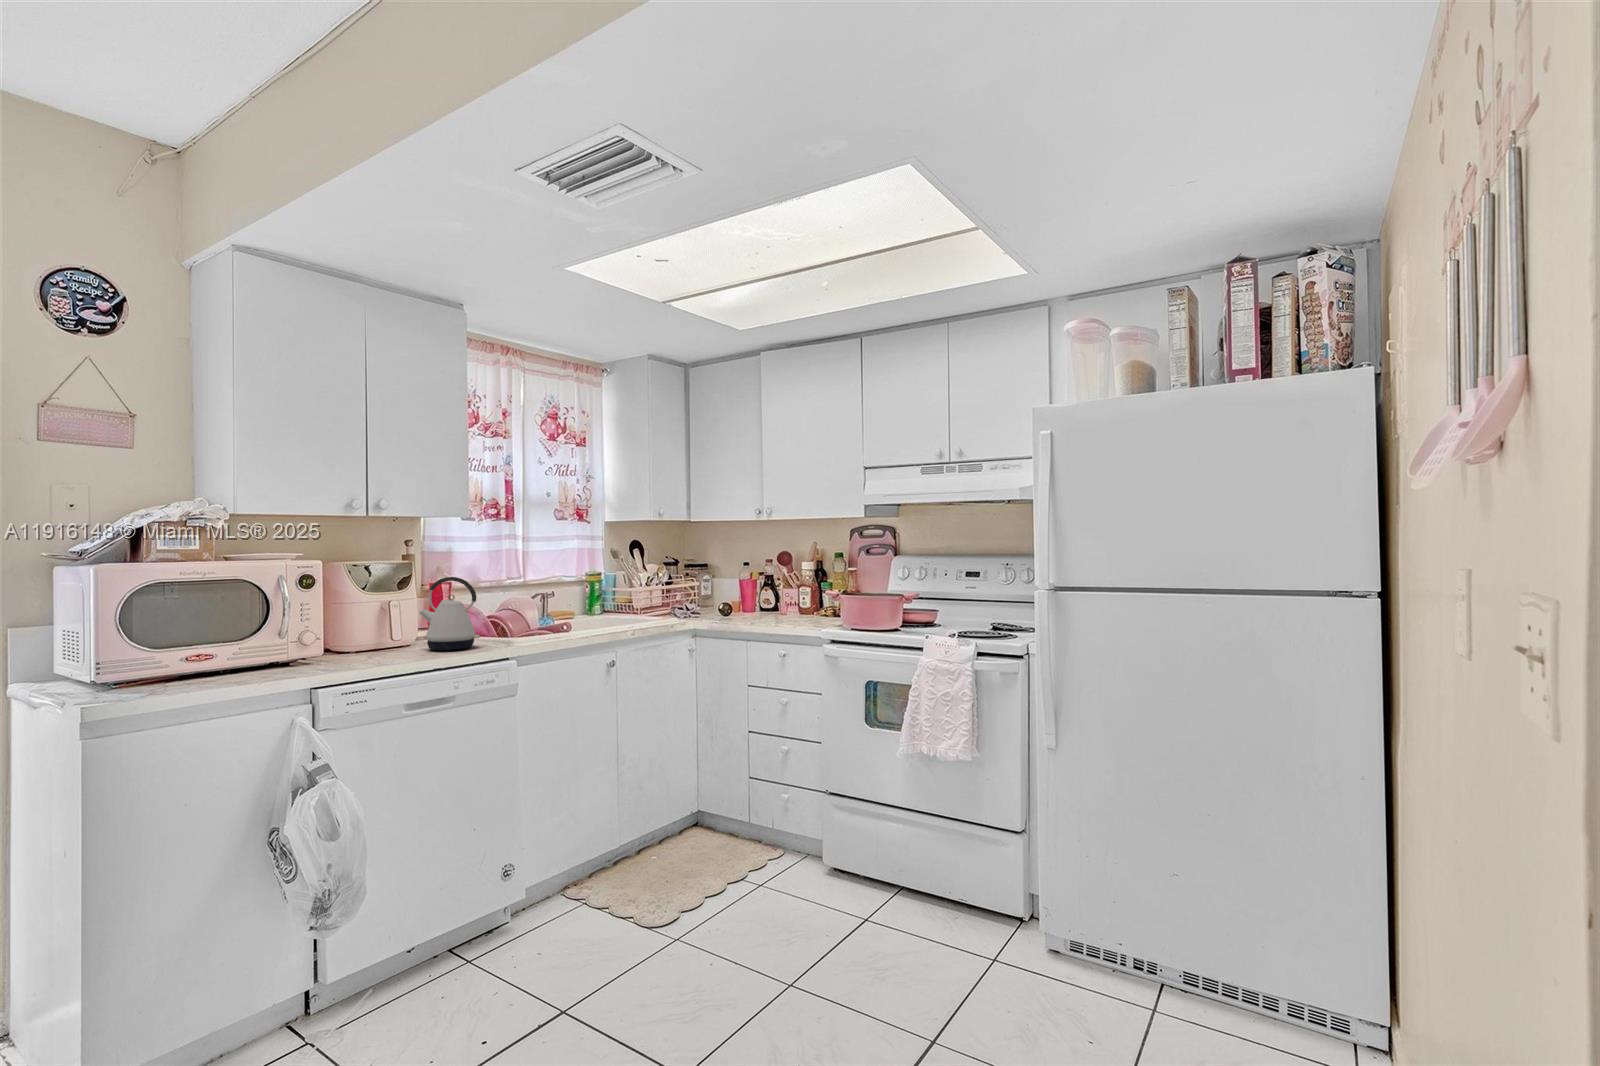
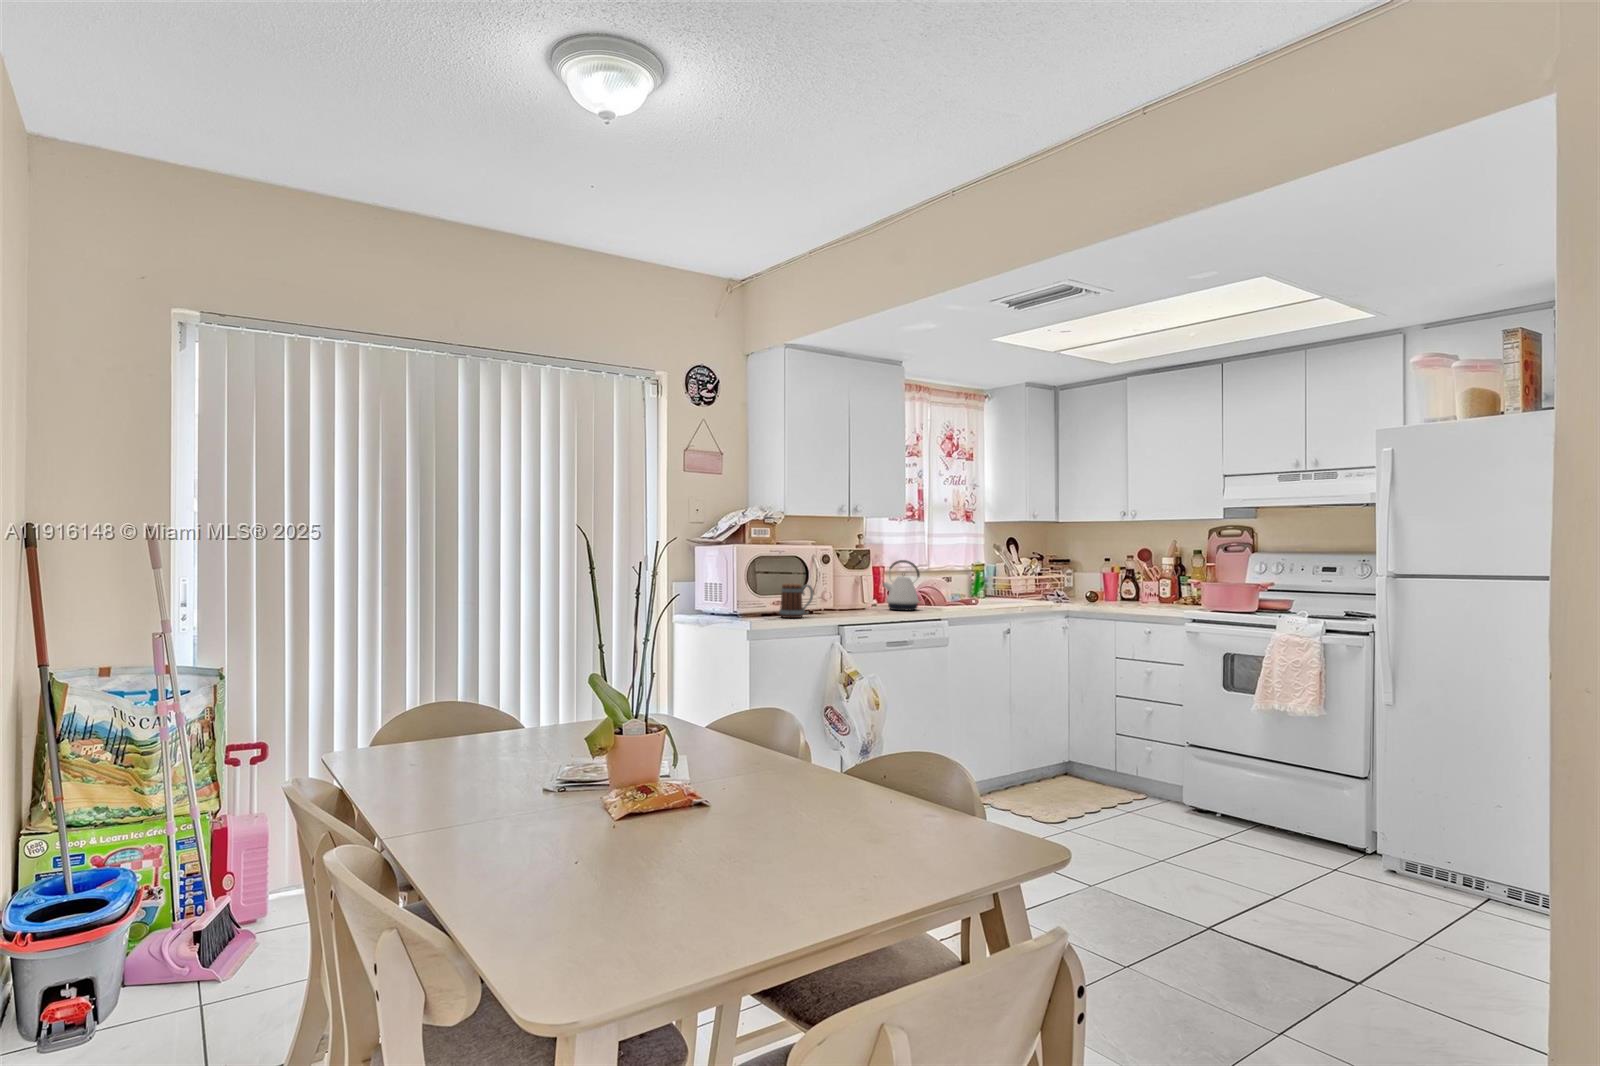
mug: none [186,626,261,686] -> present [779,584,813,618]

